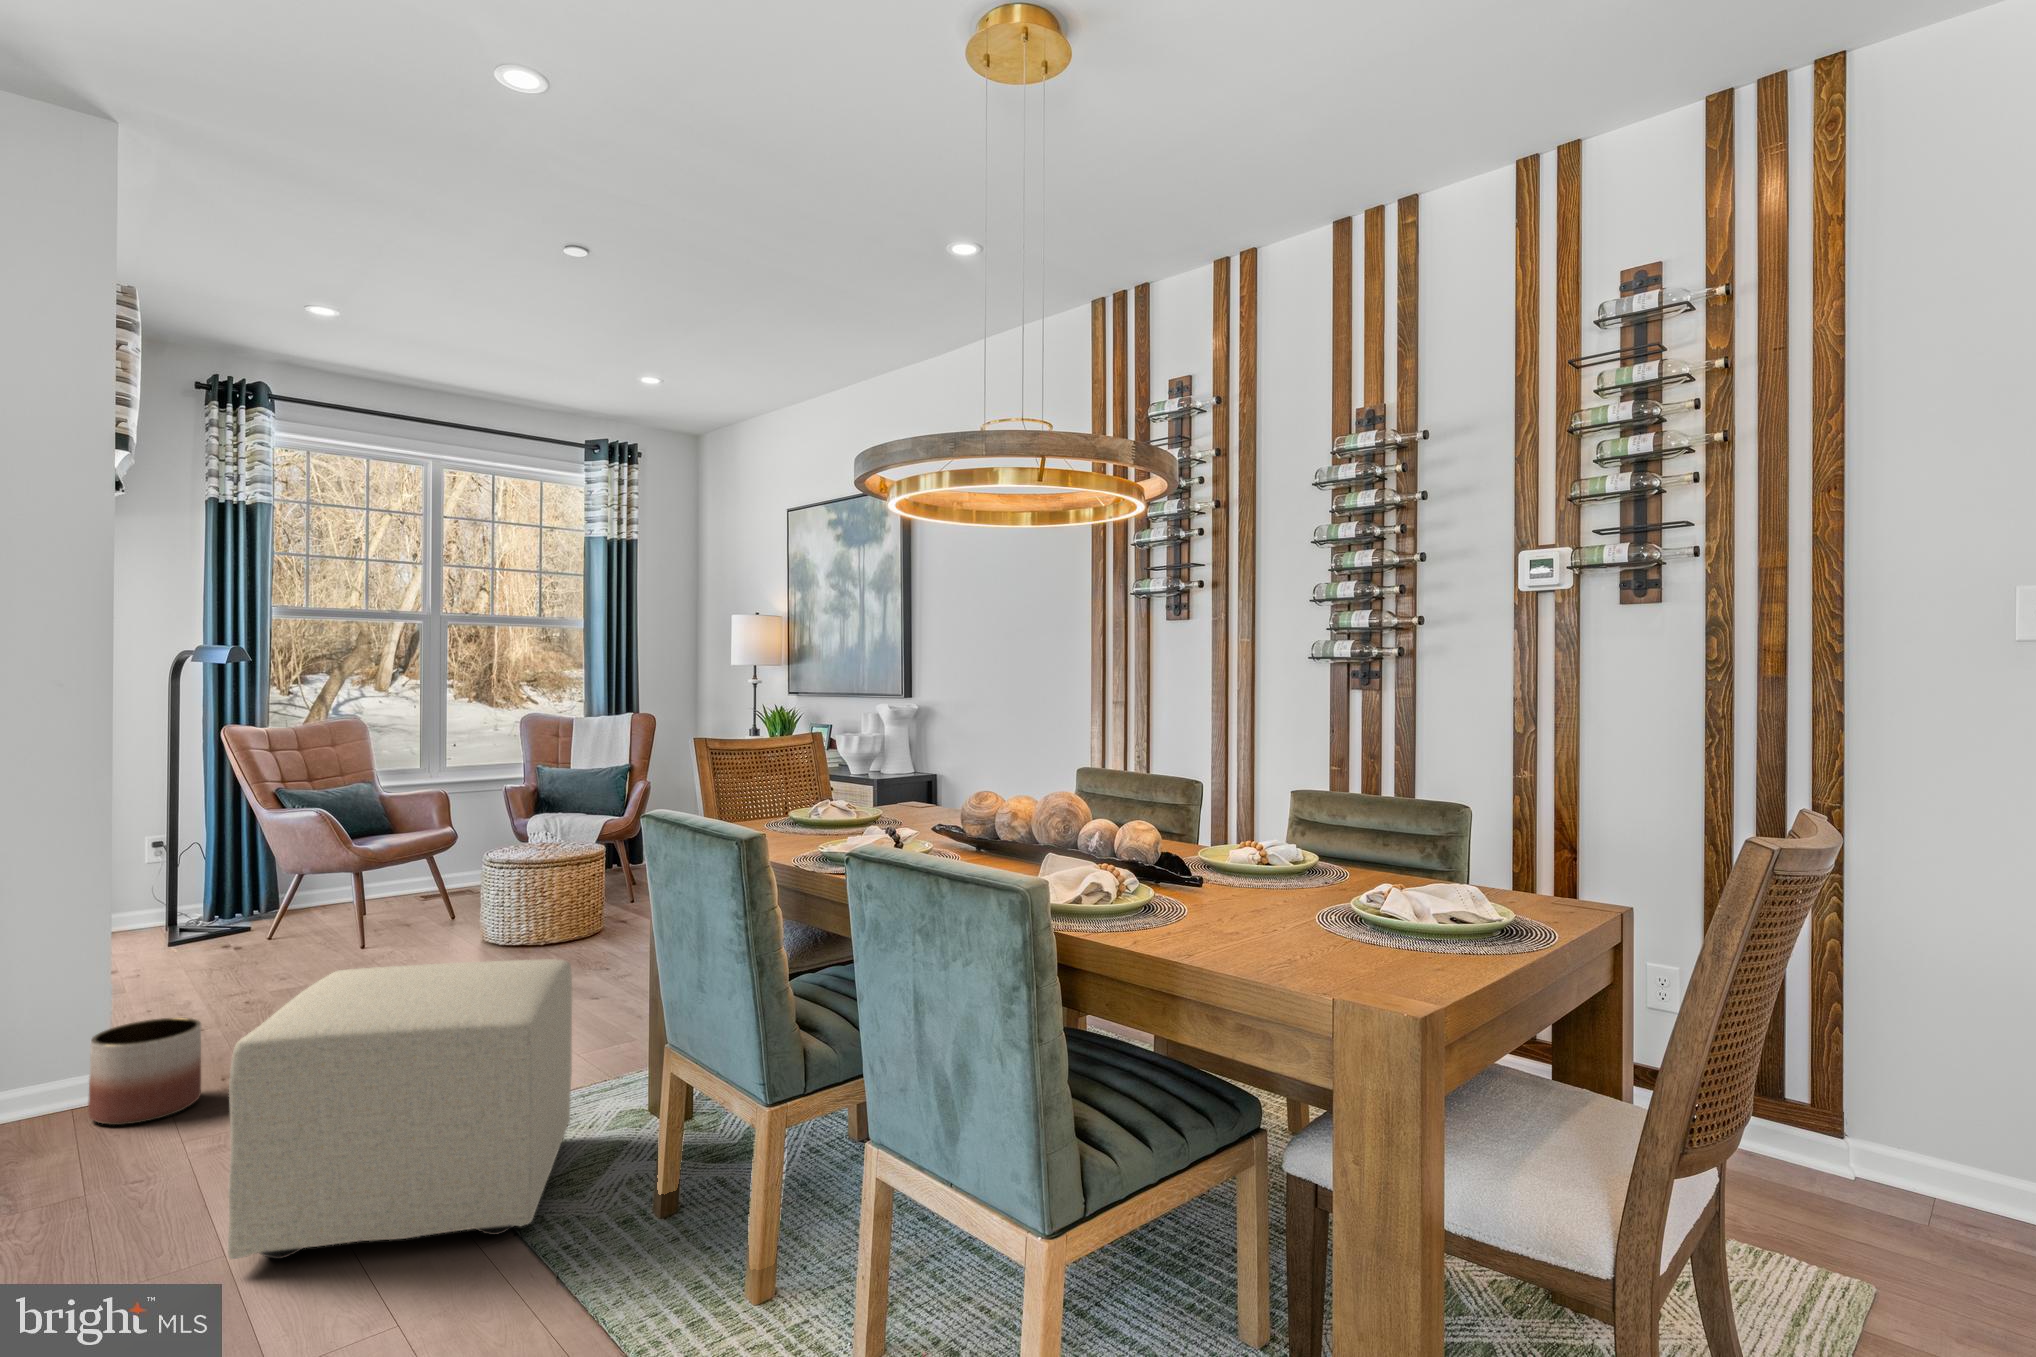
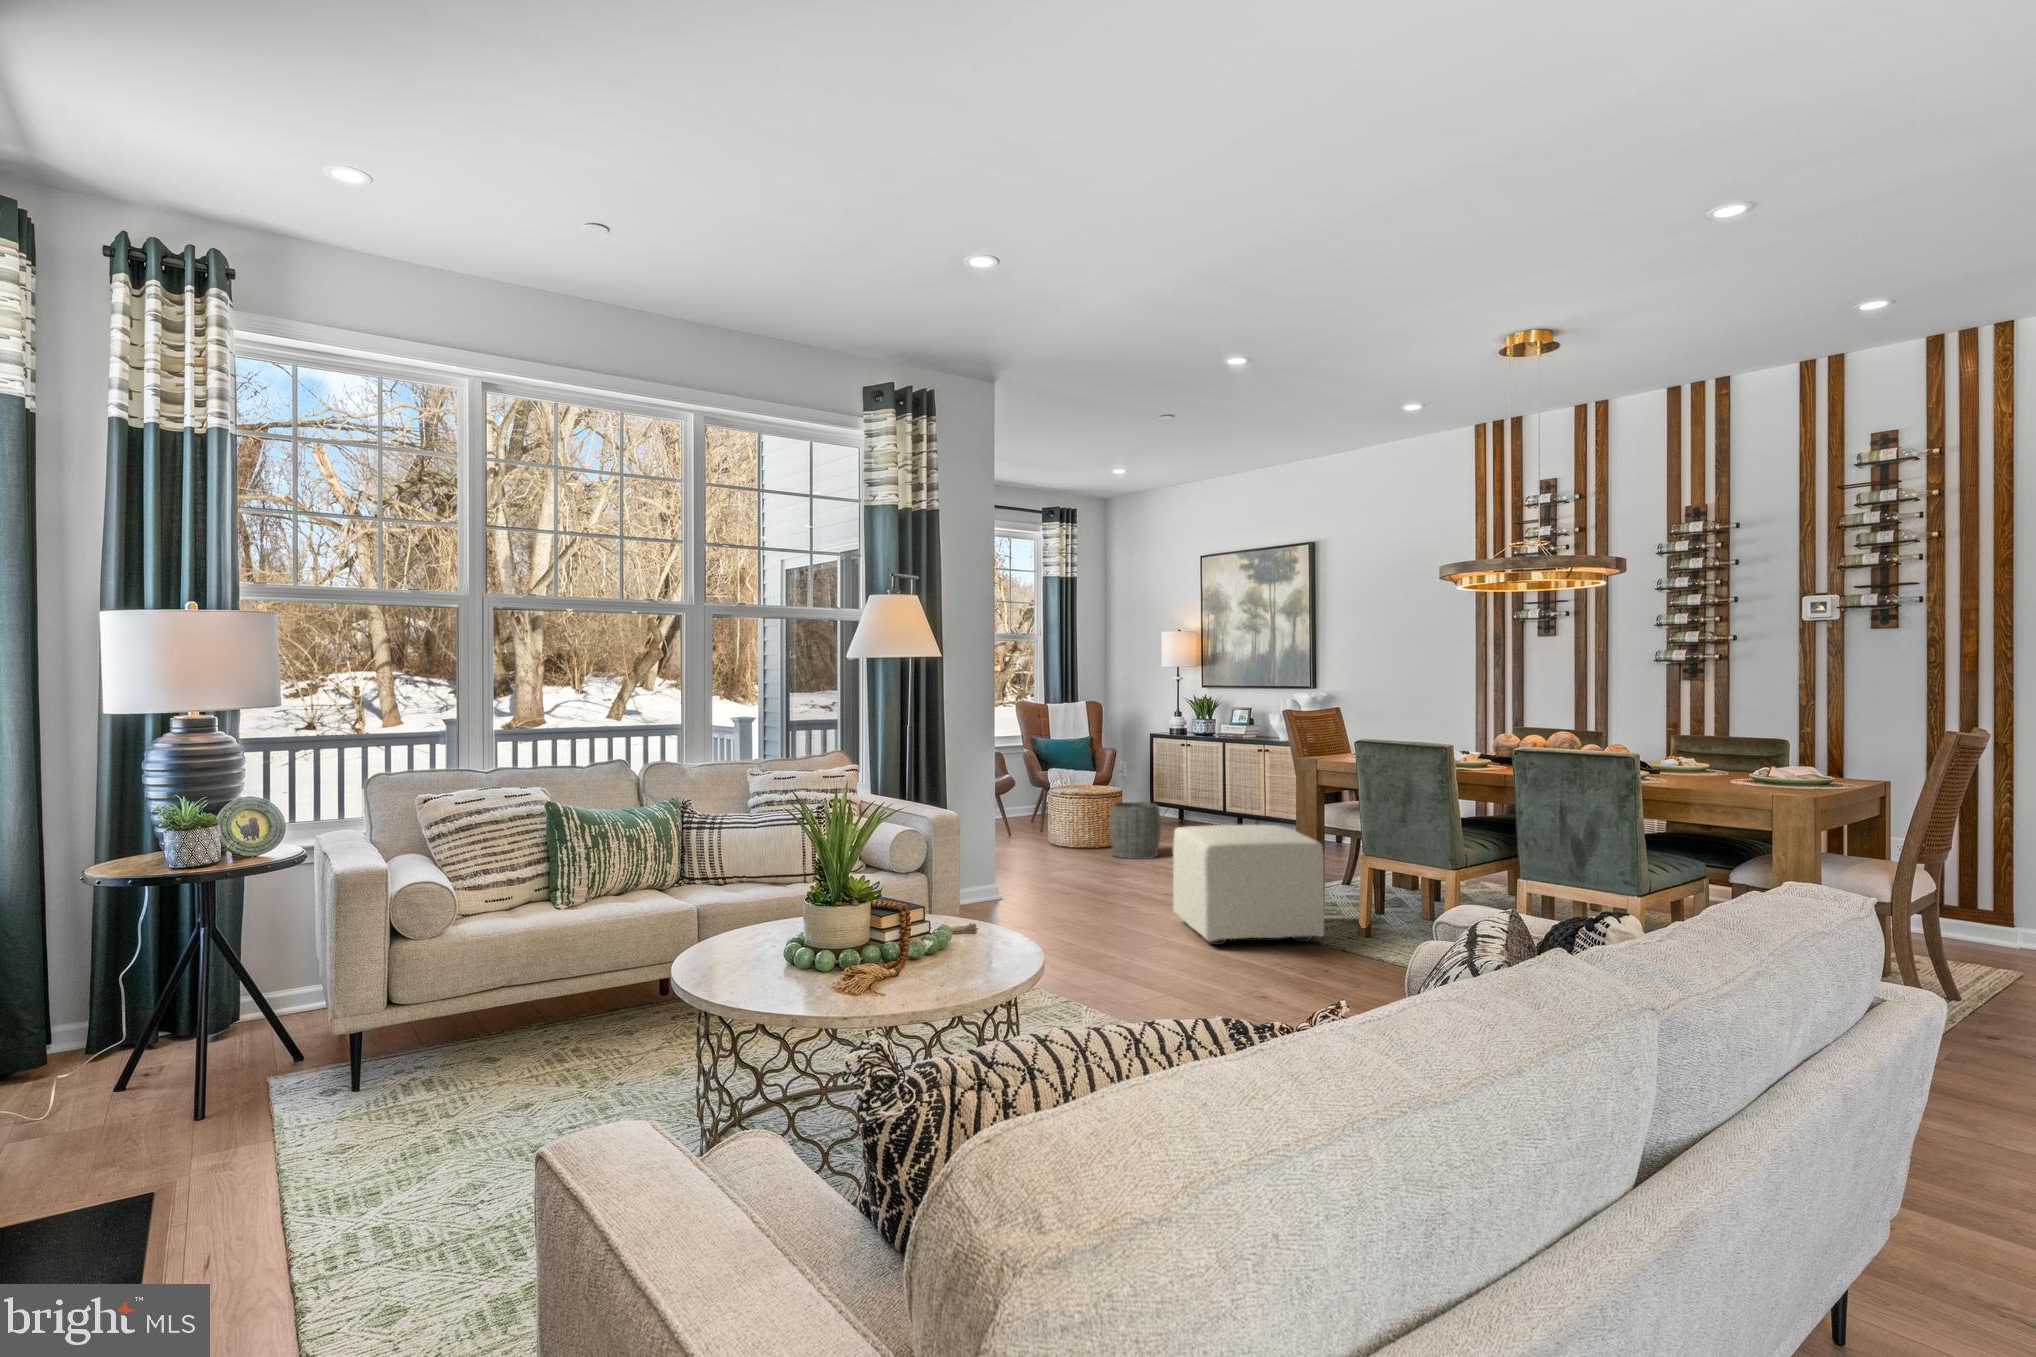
woven basket: none [530,873,617,969] -> present [1110,802,1161,859]
planter: present [88,1018,201,1125] -> none [1017,861,1061,909]

